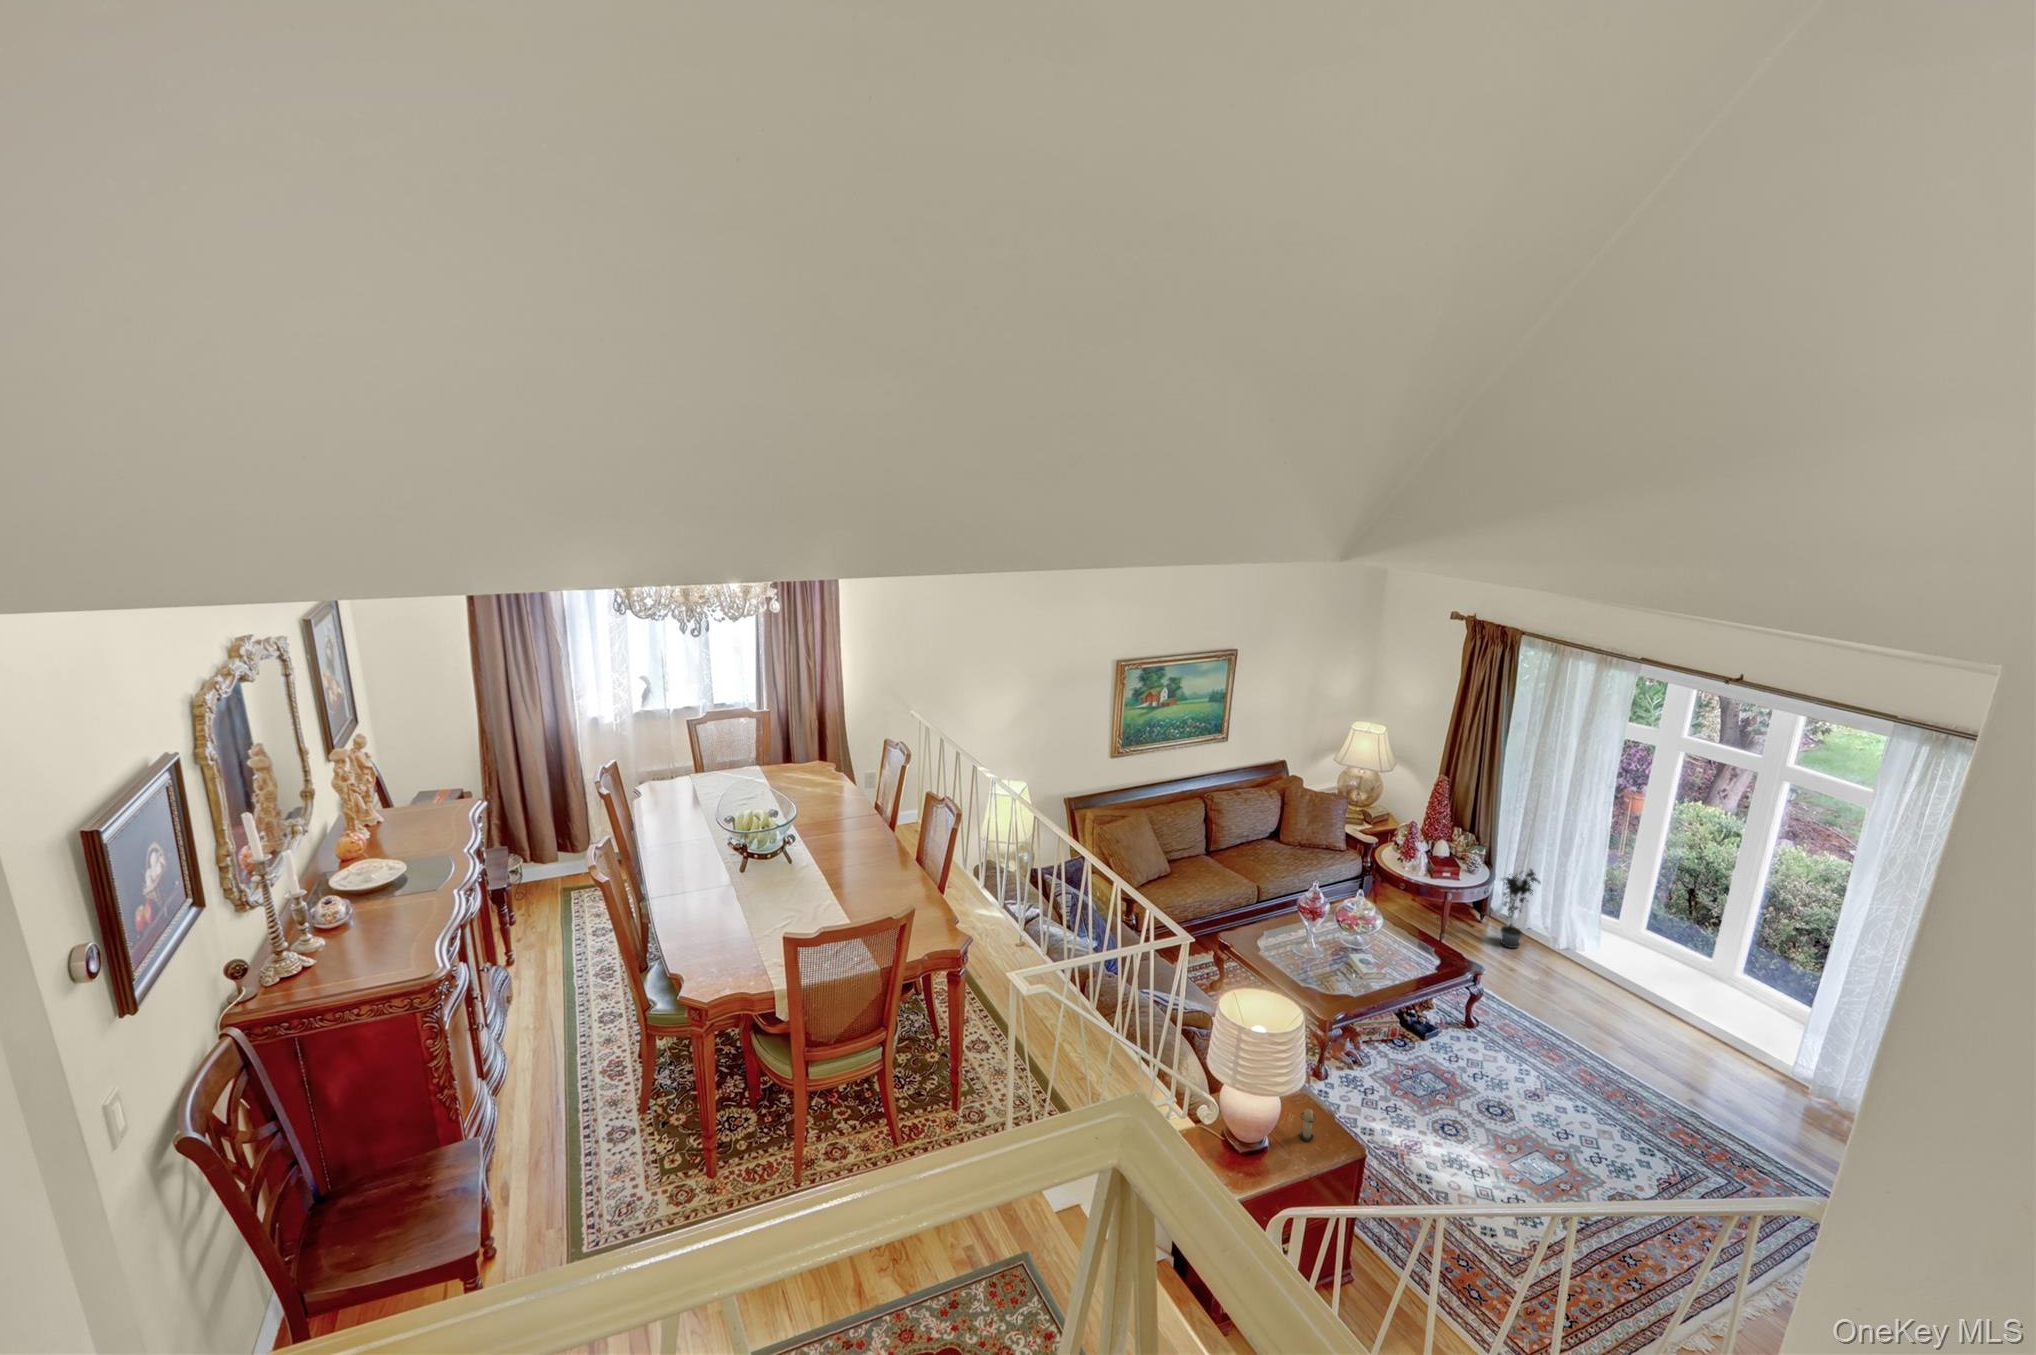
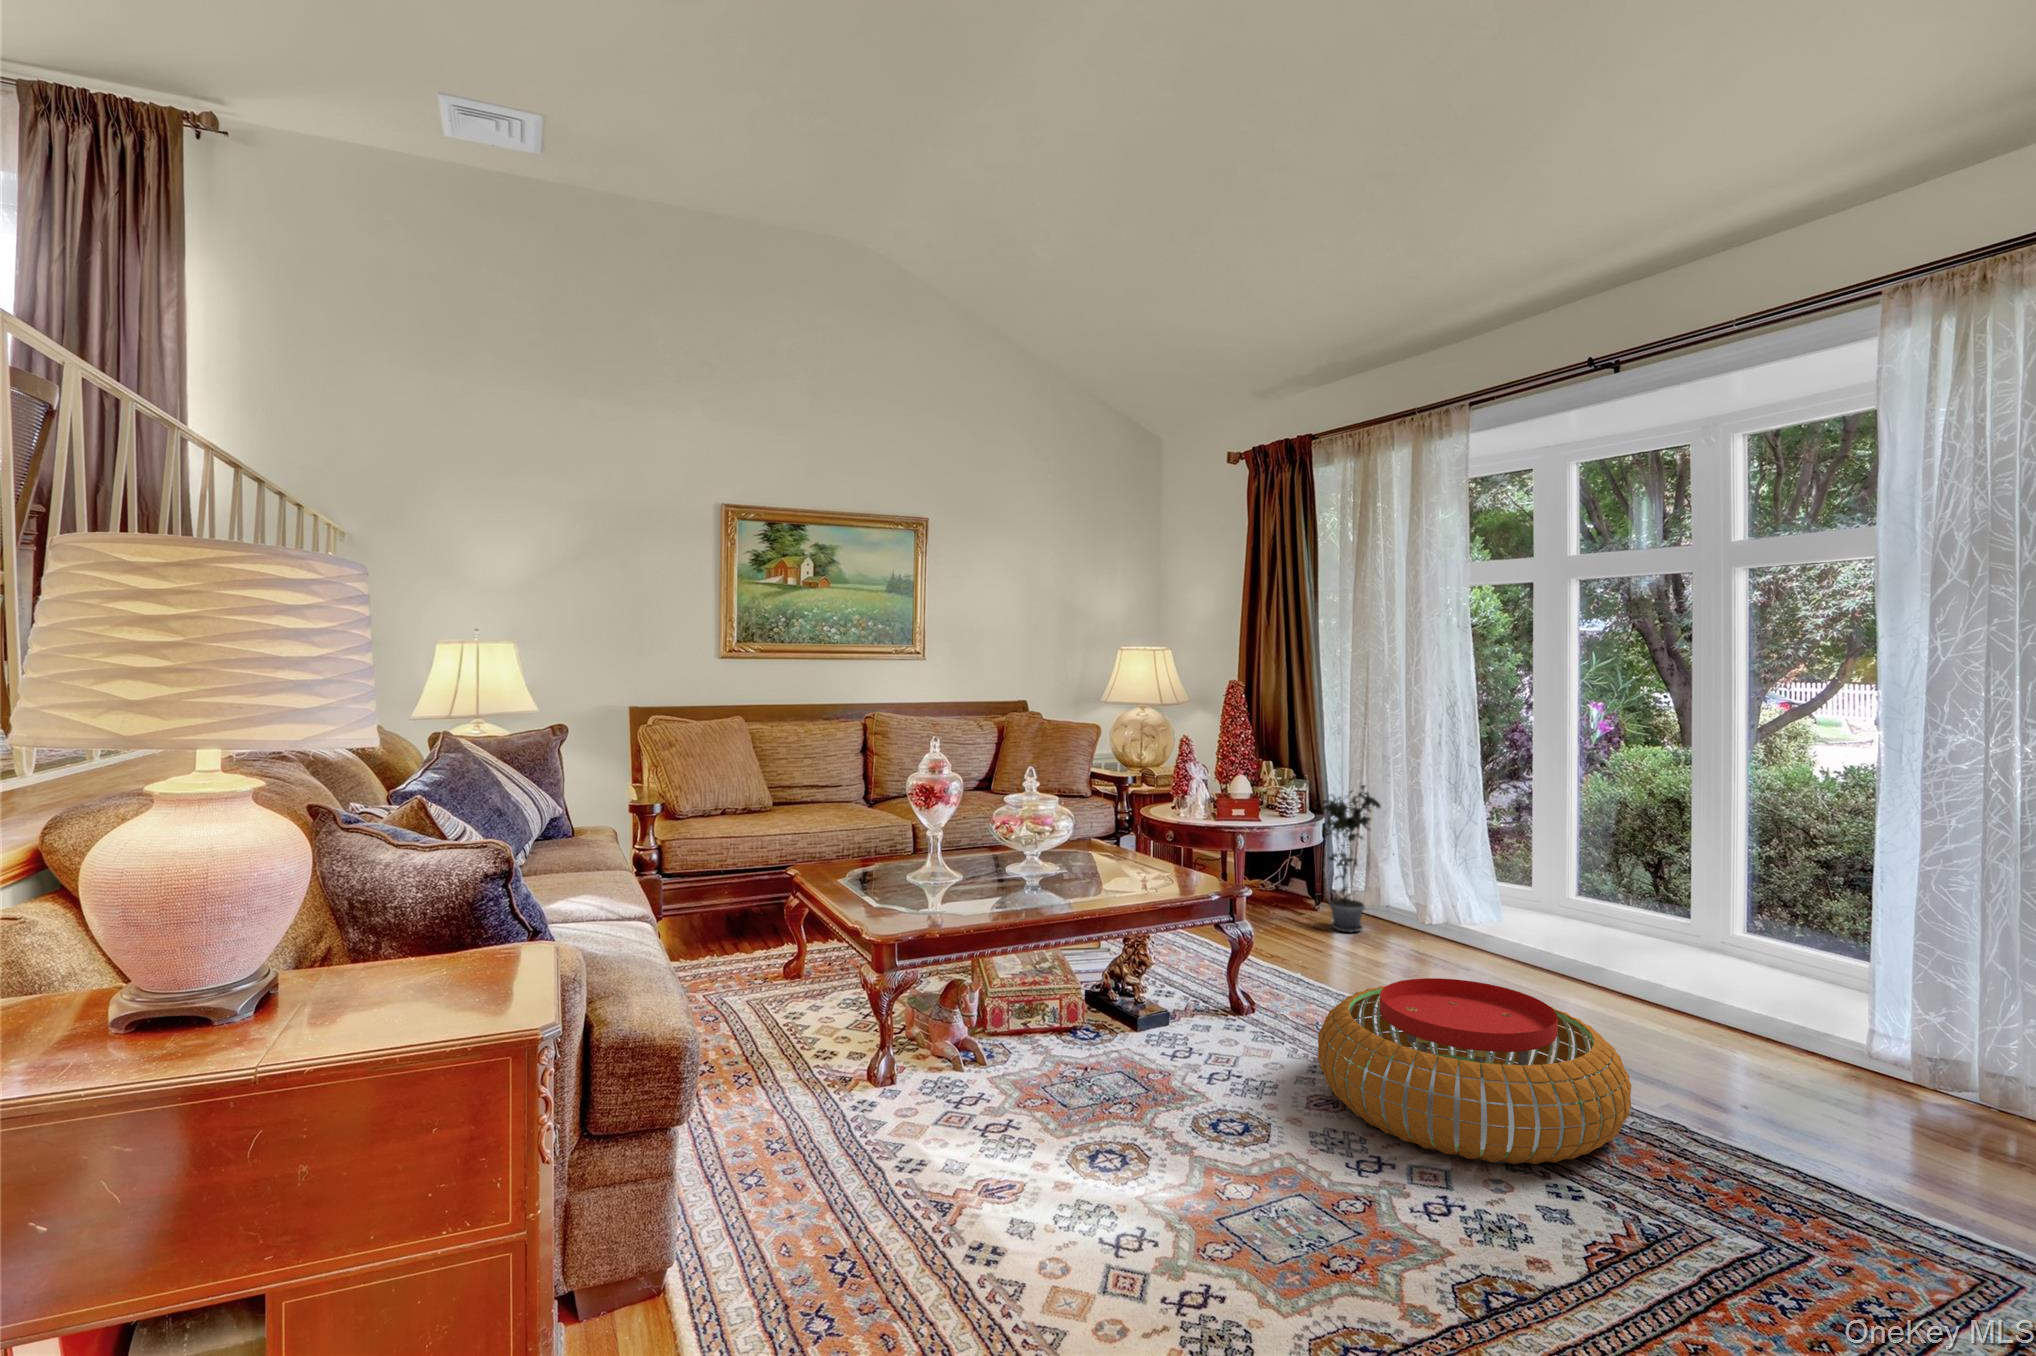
pouf: none [1530,1033,1680,1136] -> present [1318,978,1632,1164]
candle: present [1300,1108,1316,1141] -> none [357,888,424,1009]

